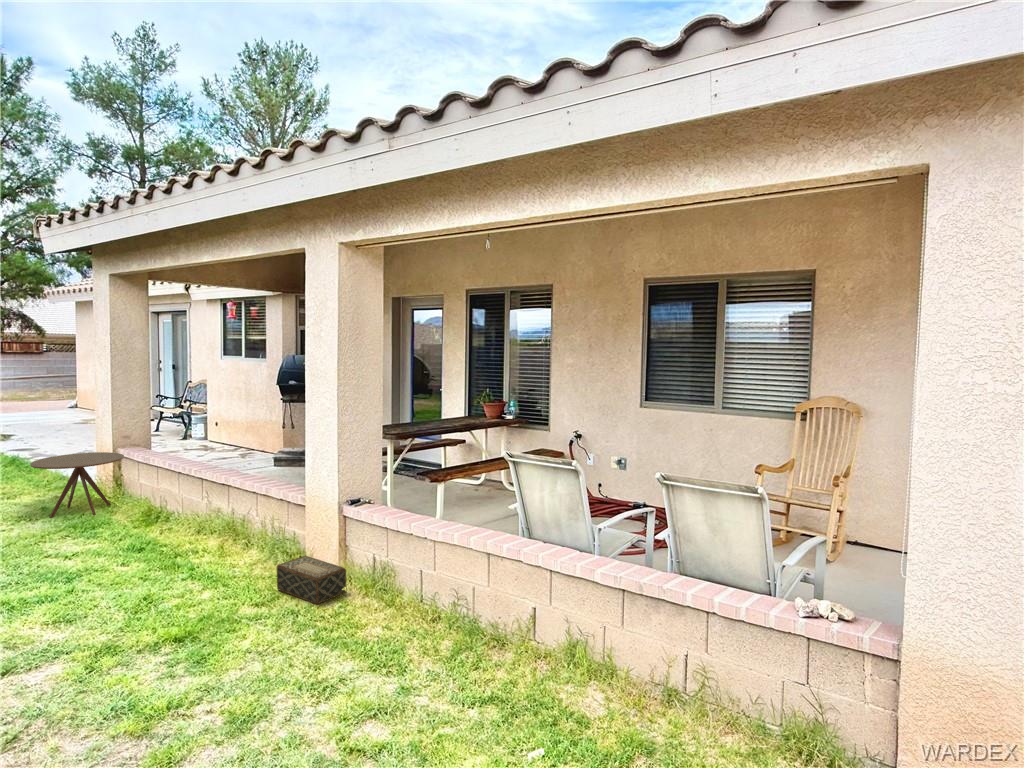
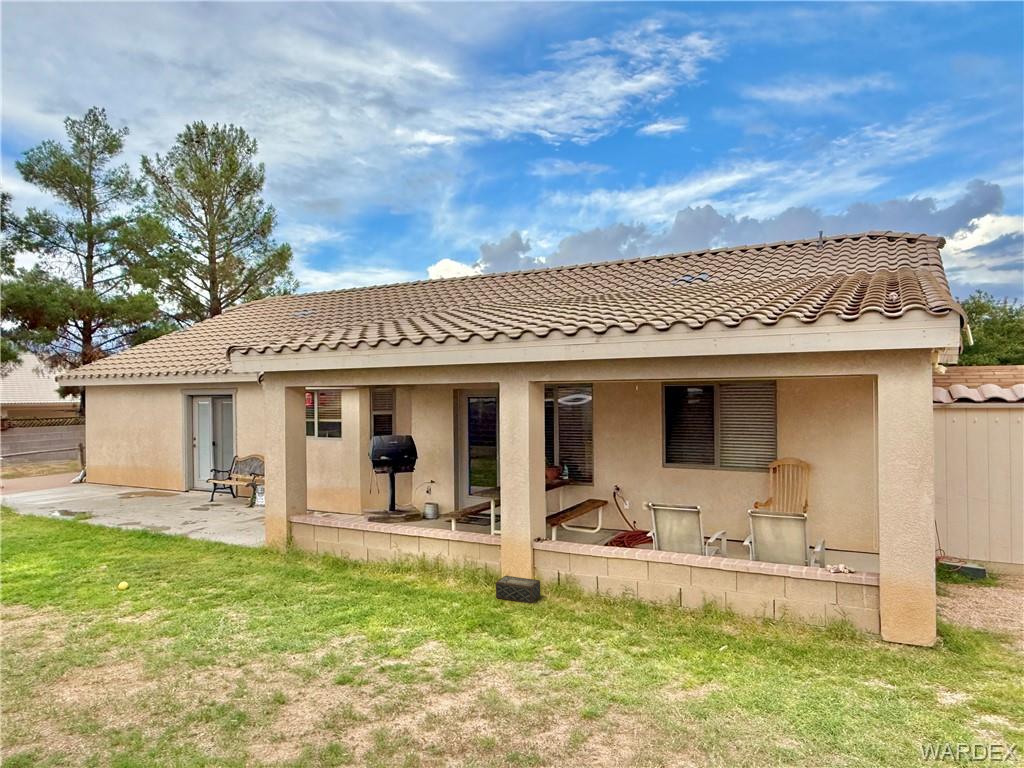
round table: present [30,452,124,518] -> none [246,519,307,570]

